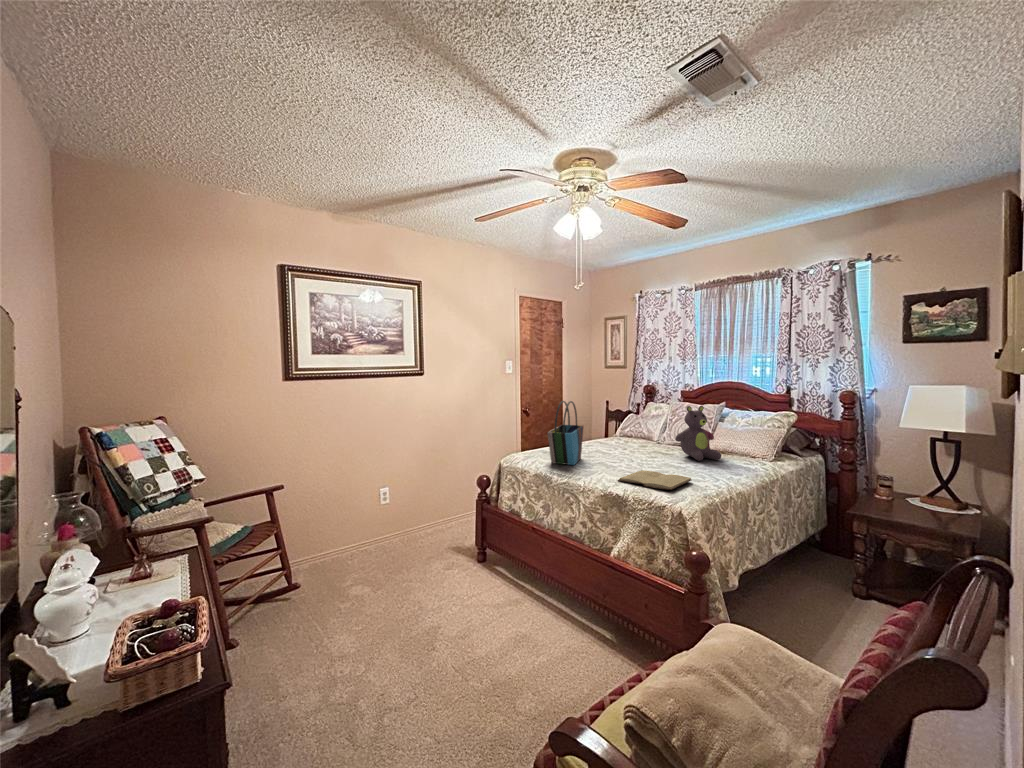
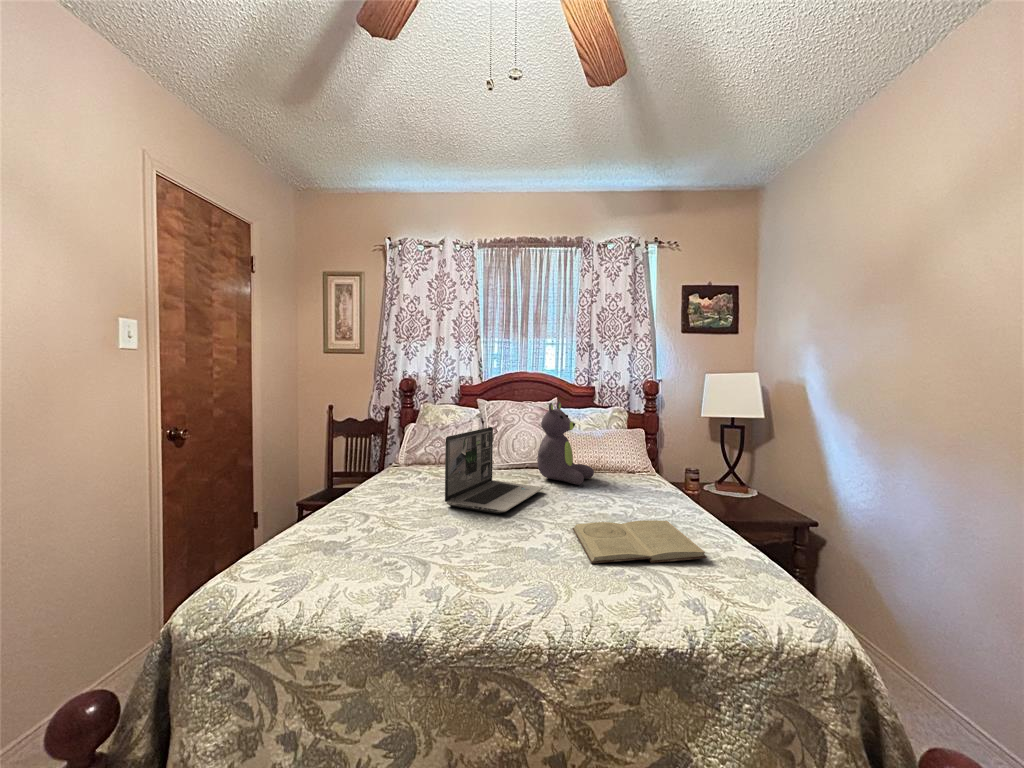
tote bag: present [548,401,583,465] -> none [367,400,454,557]
laptop: none [603,418,667,462] -> present [445,427,543,514]

